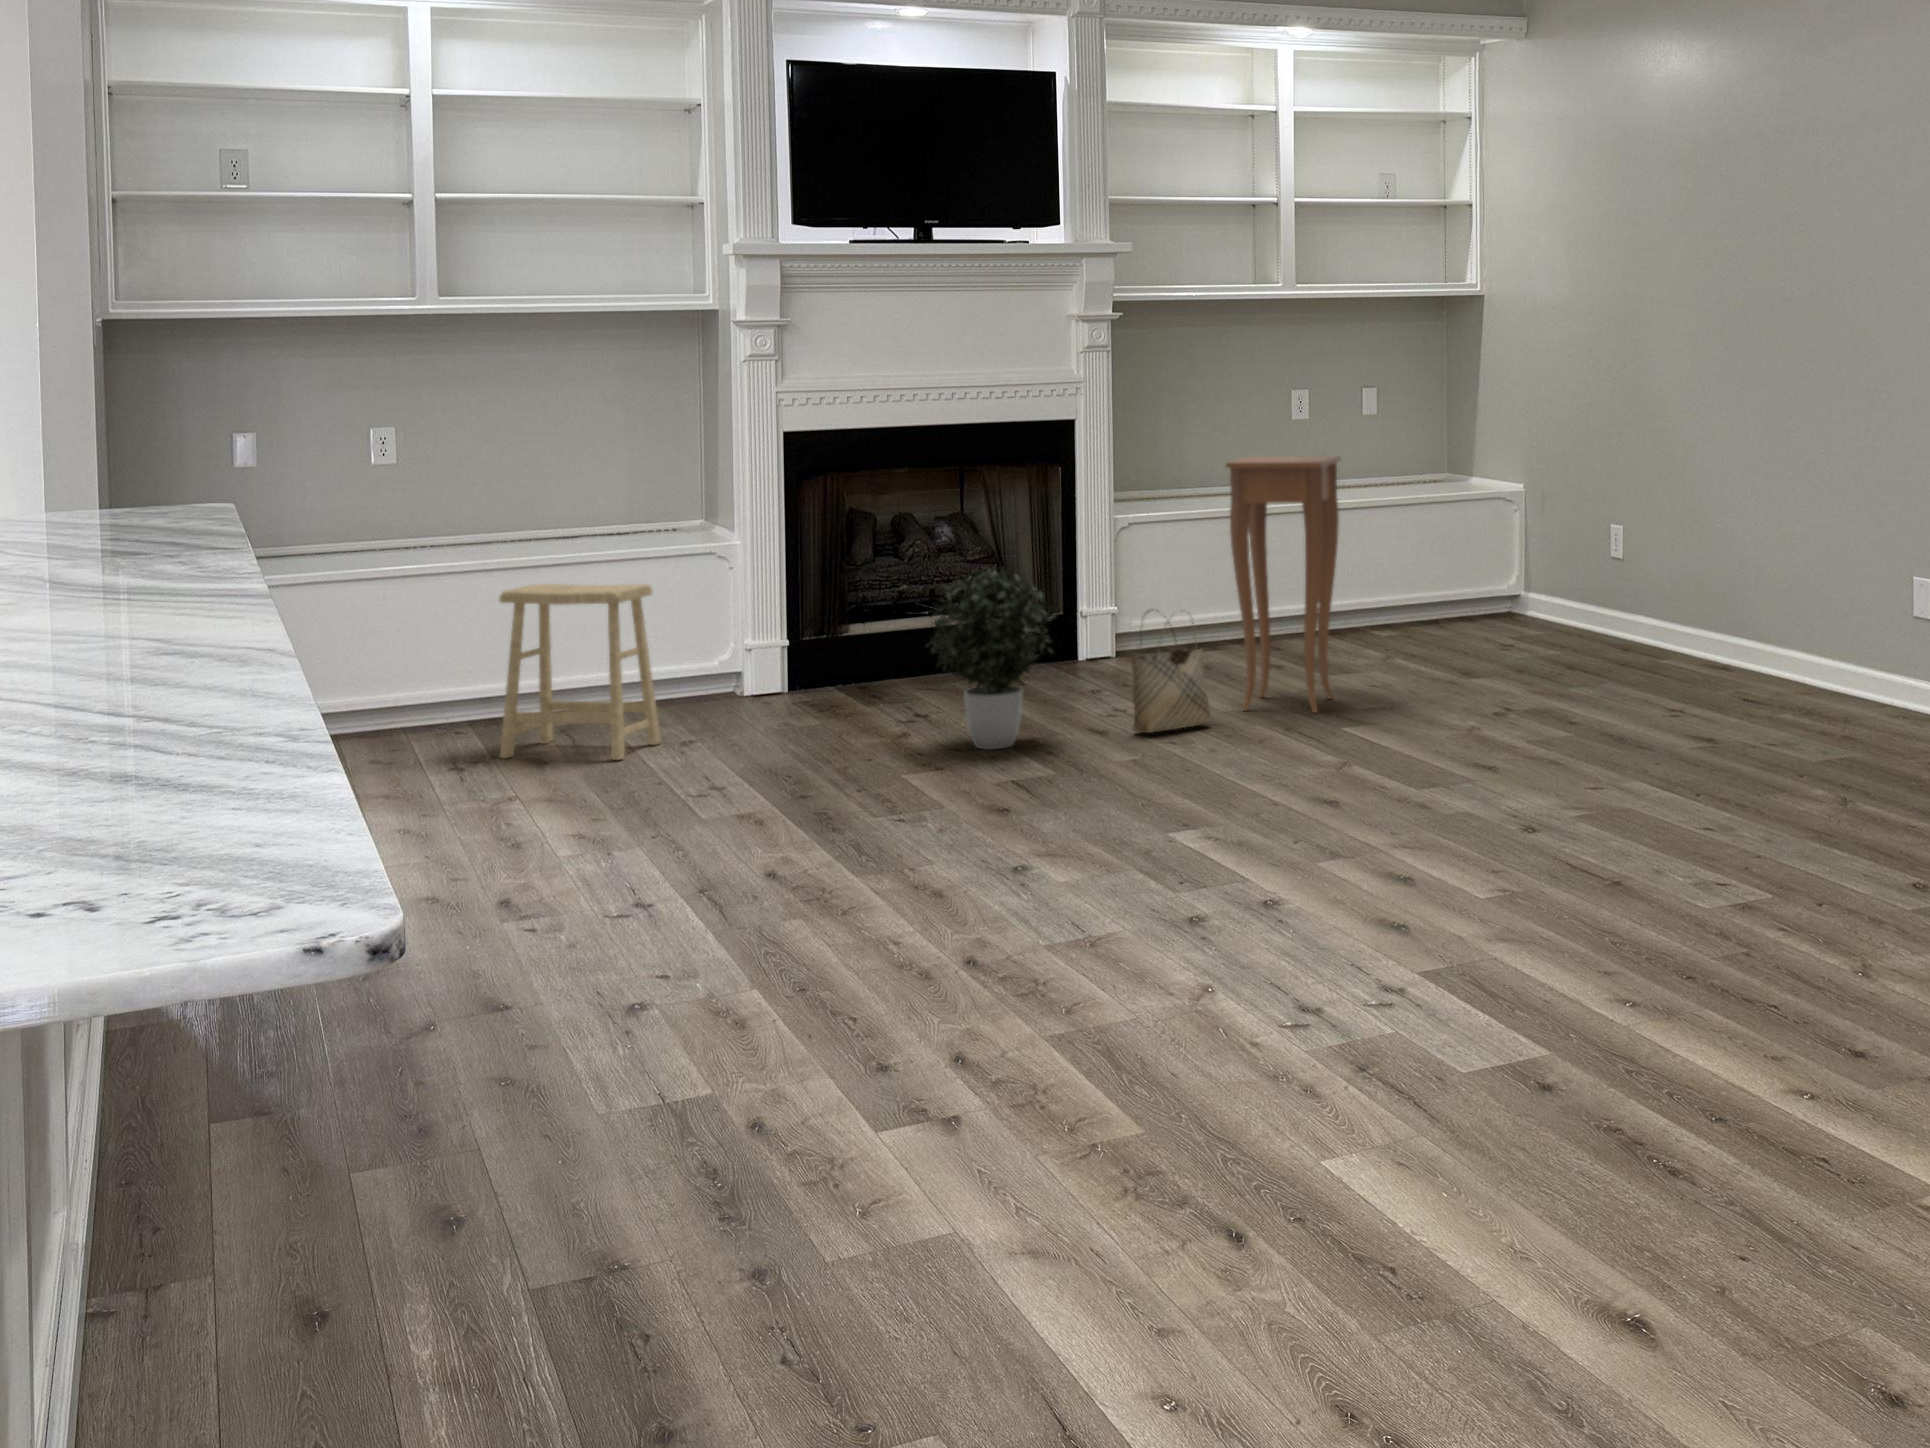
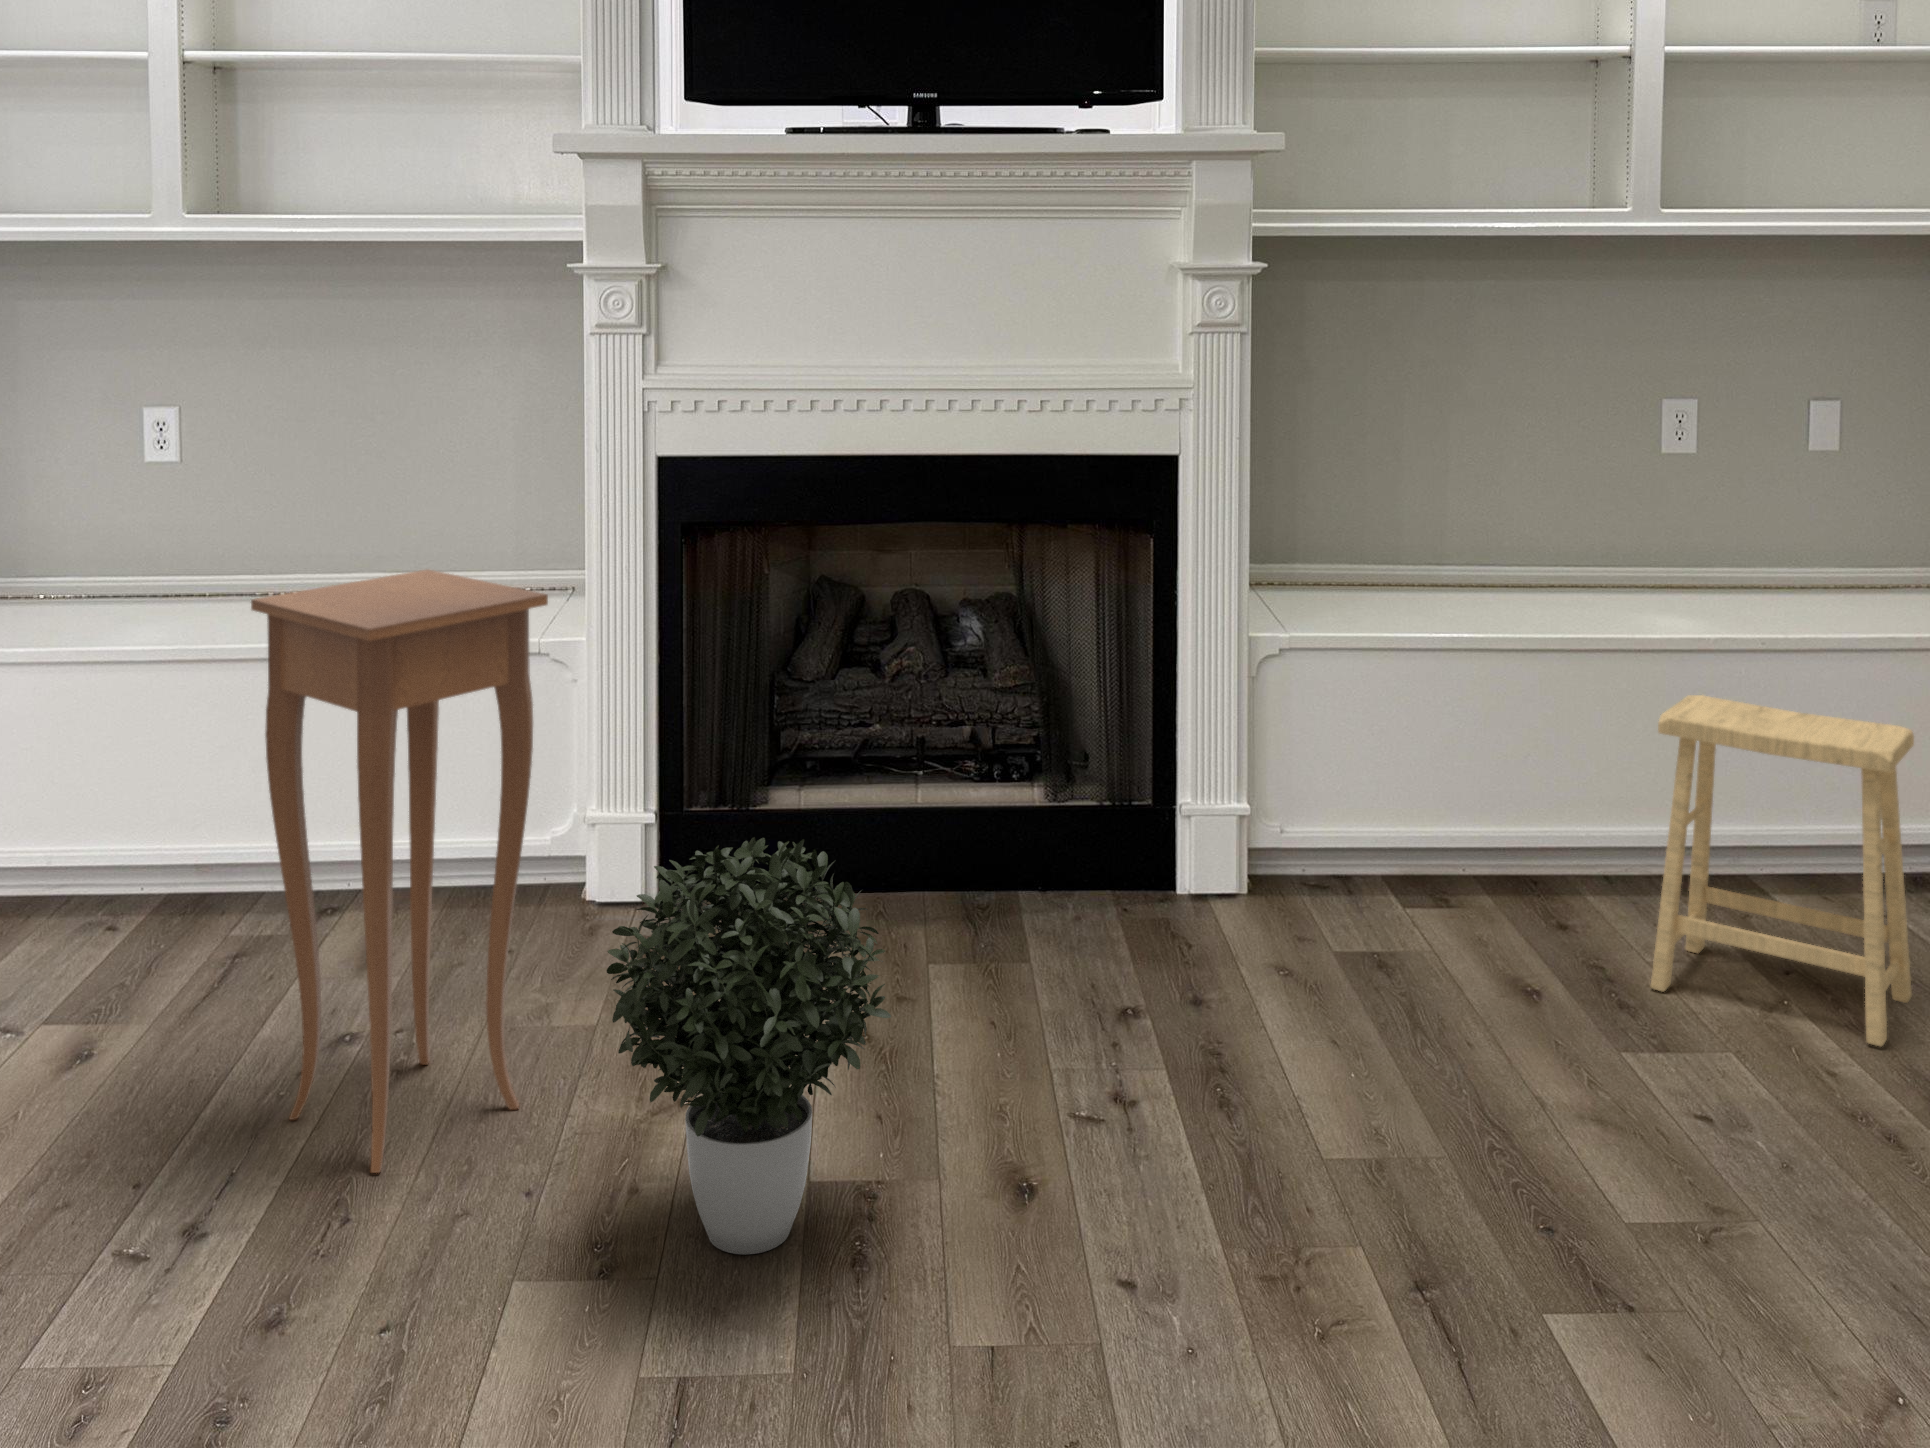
side table: present [1226,456,1341,712] -> present [251,570,548,1173]
footstool: present [500,584,661,760] -> present [1651,695,1914,1046]
woven basket: present [1131,610,1210,733] -> none [1049,964,1246,1282]

